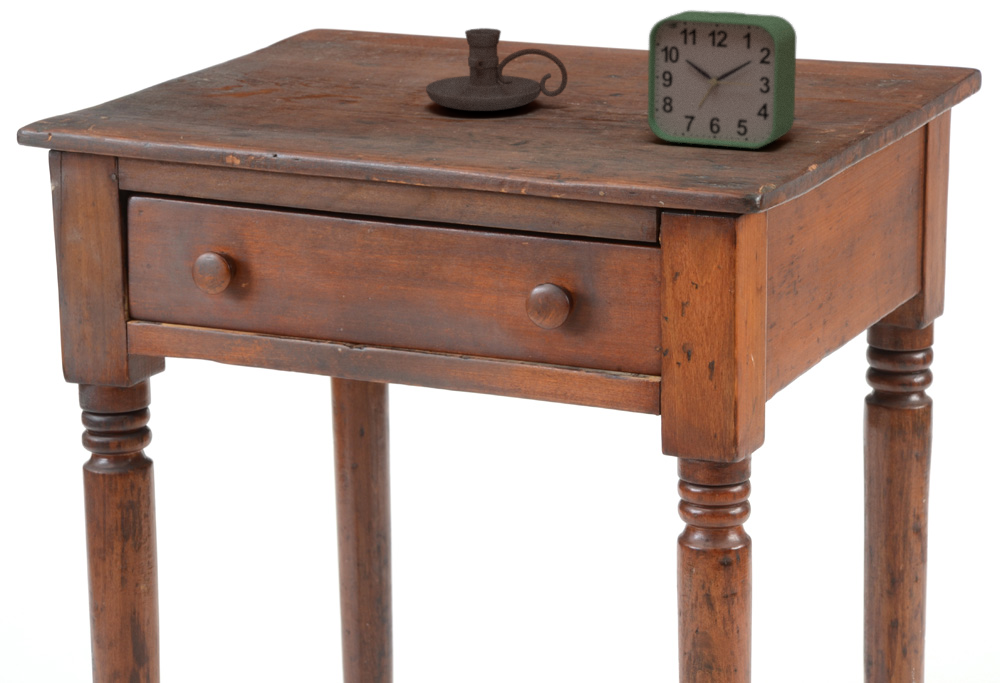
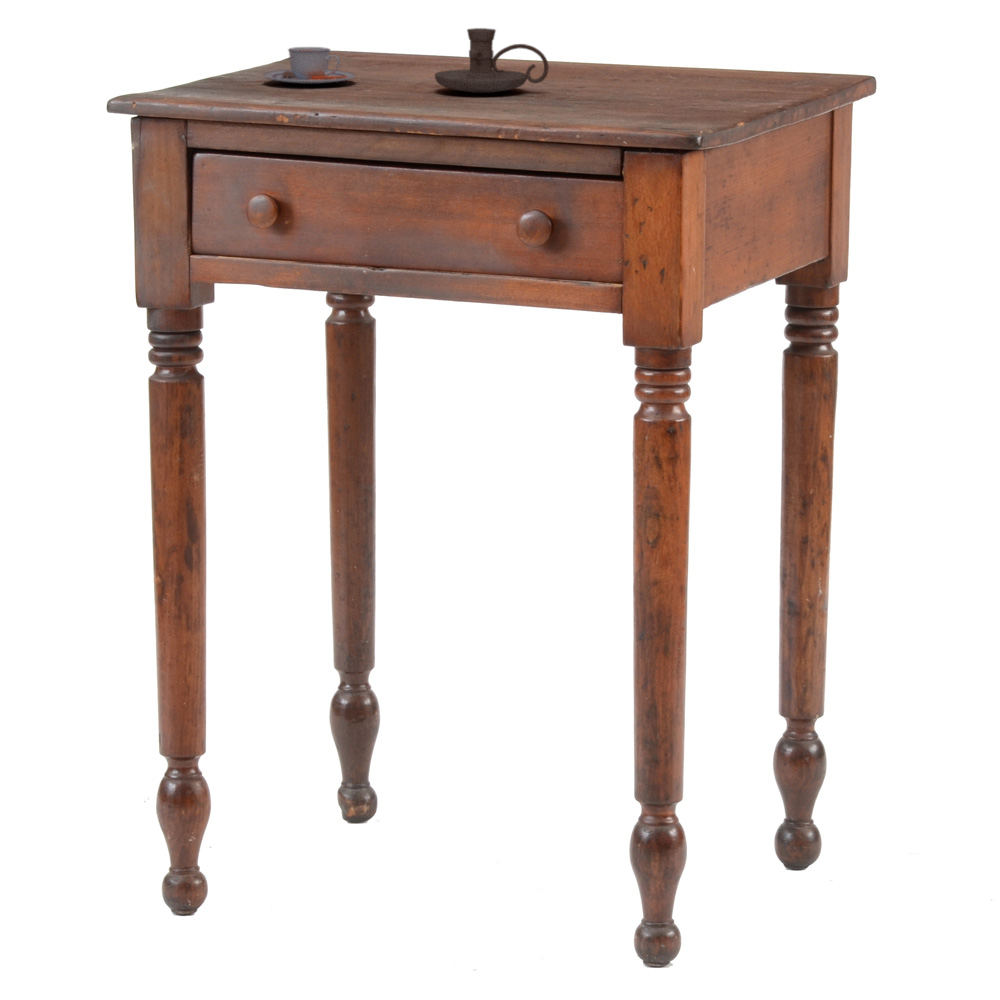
alarm clock: present [648,11,797,149] -> none [614,7,732,113]
teacup: none [217,47,332,97] -> present [263,47,356,84]

